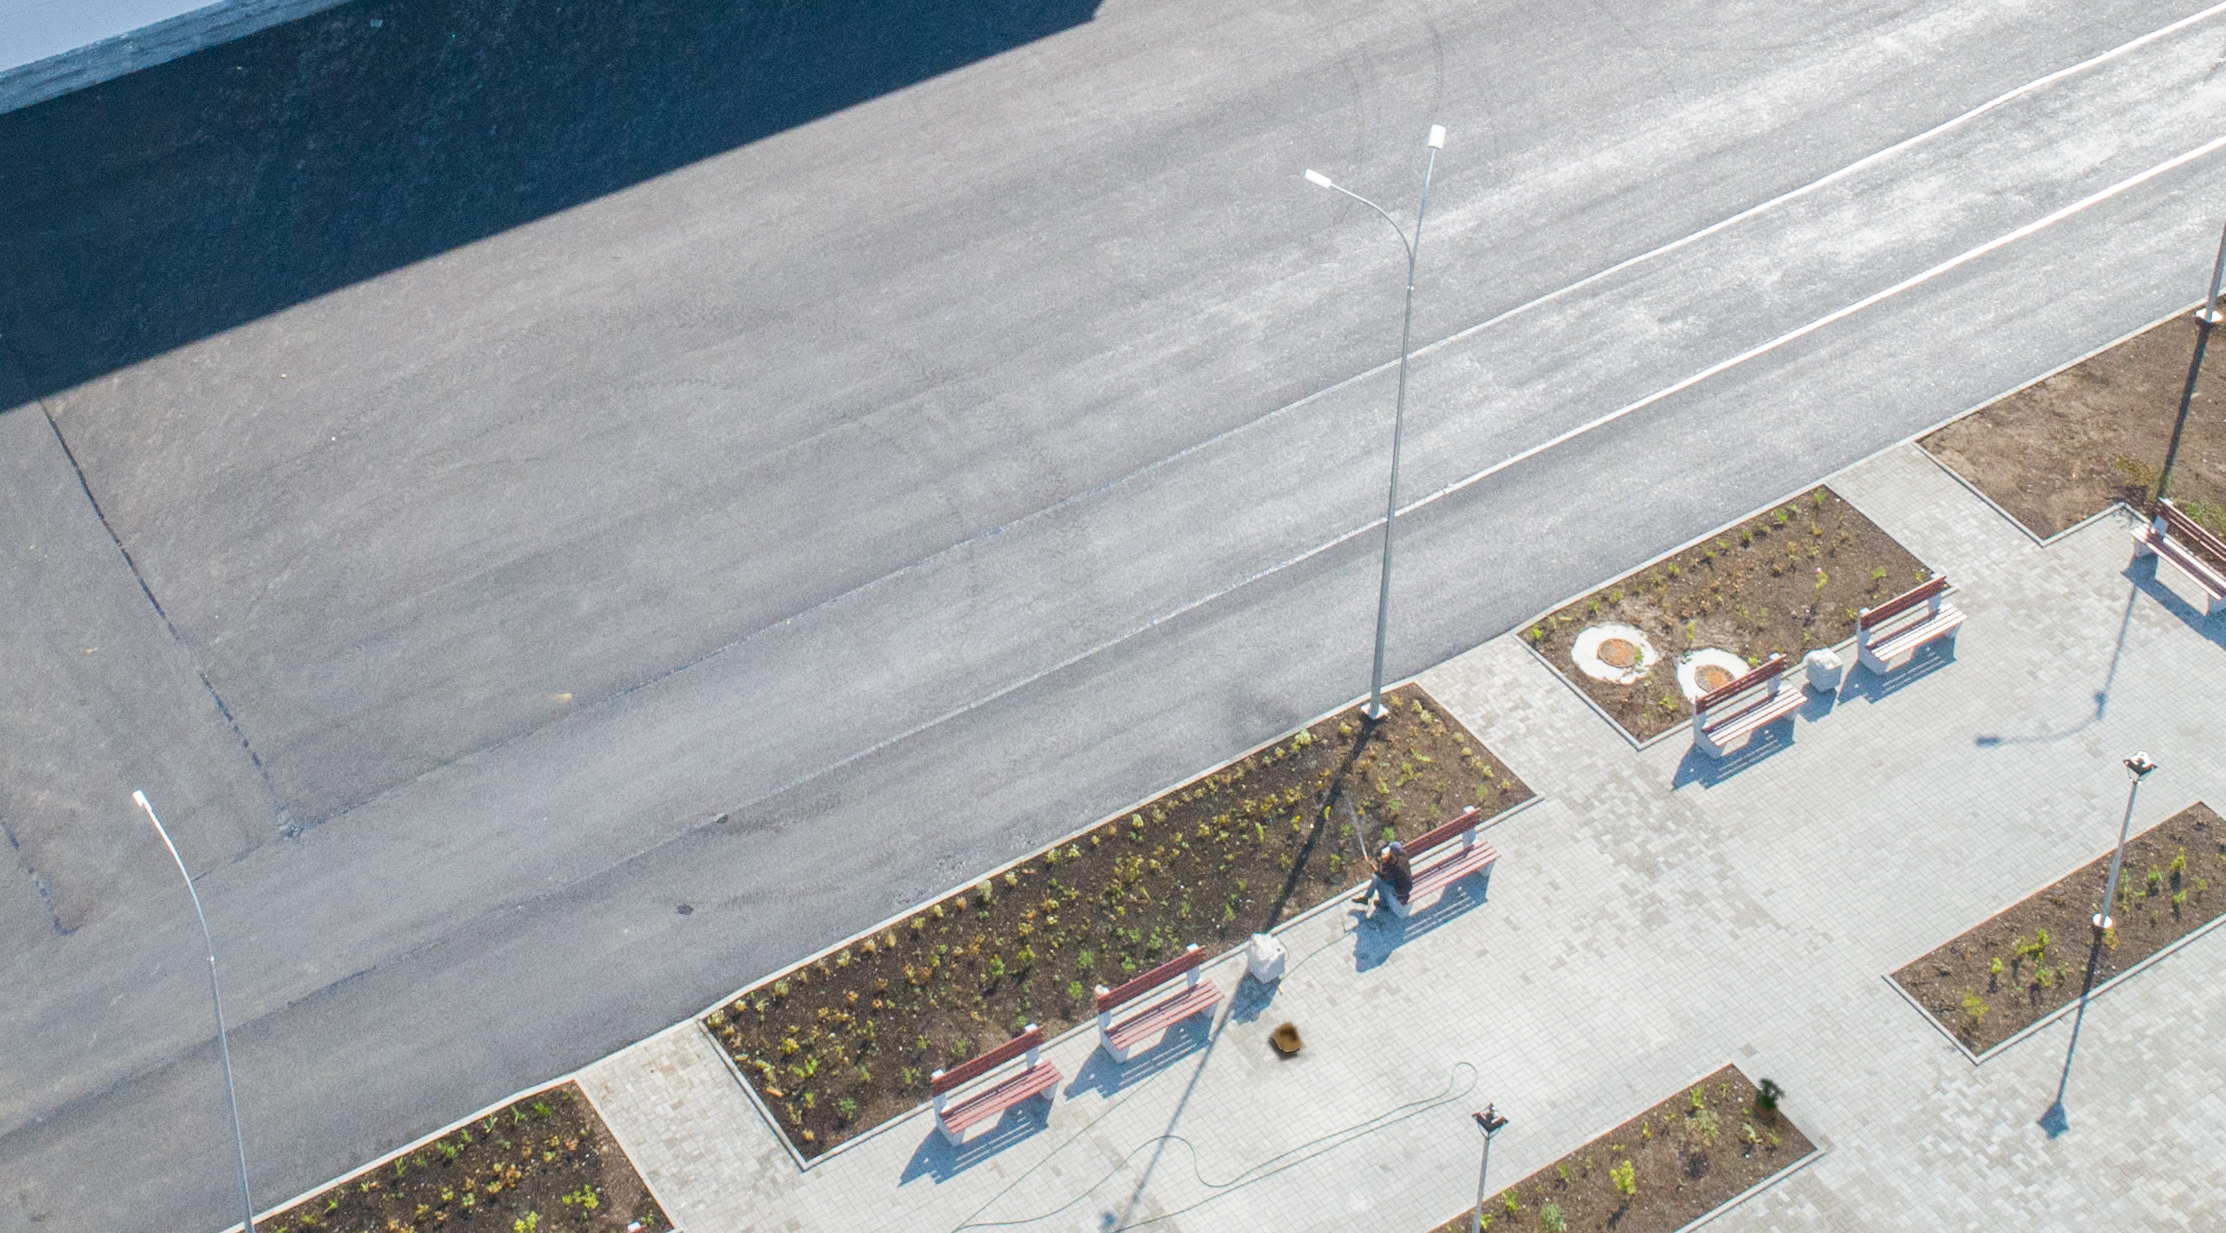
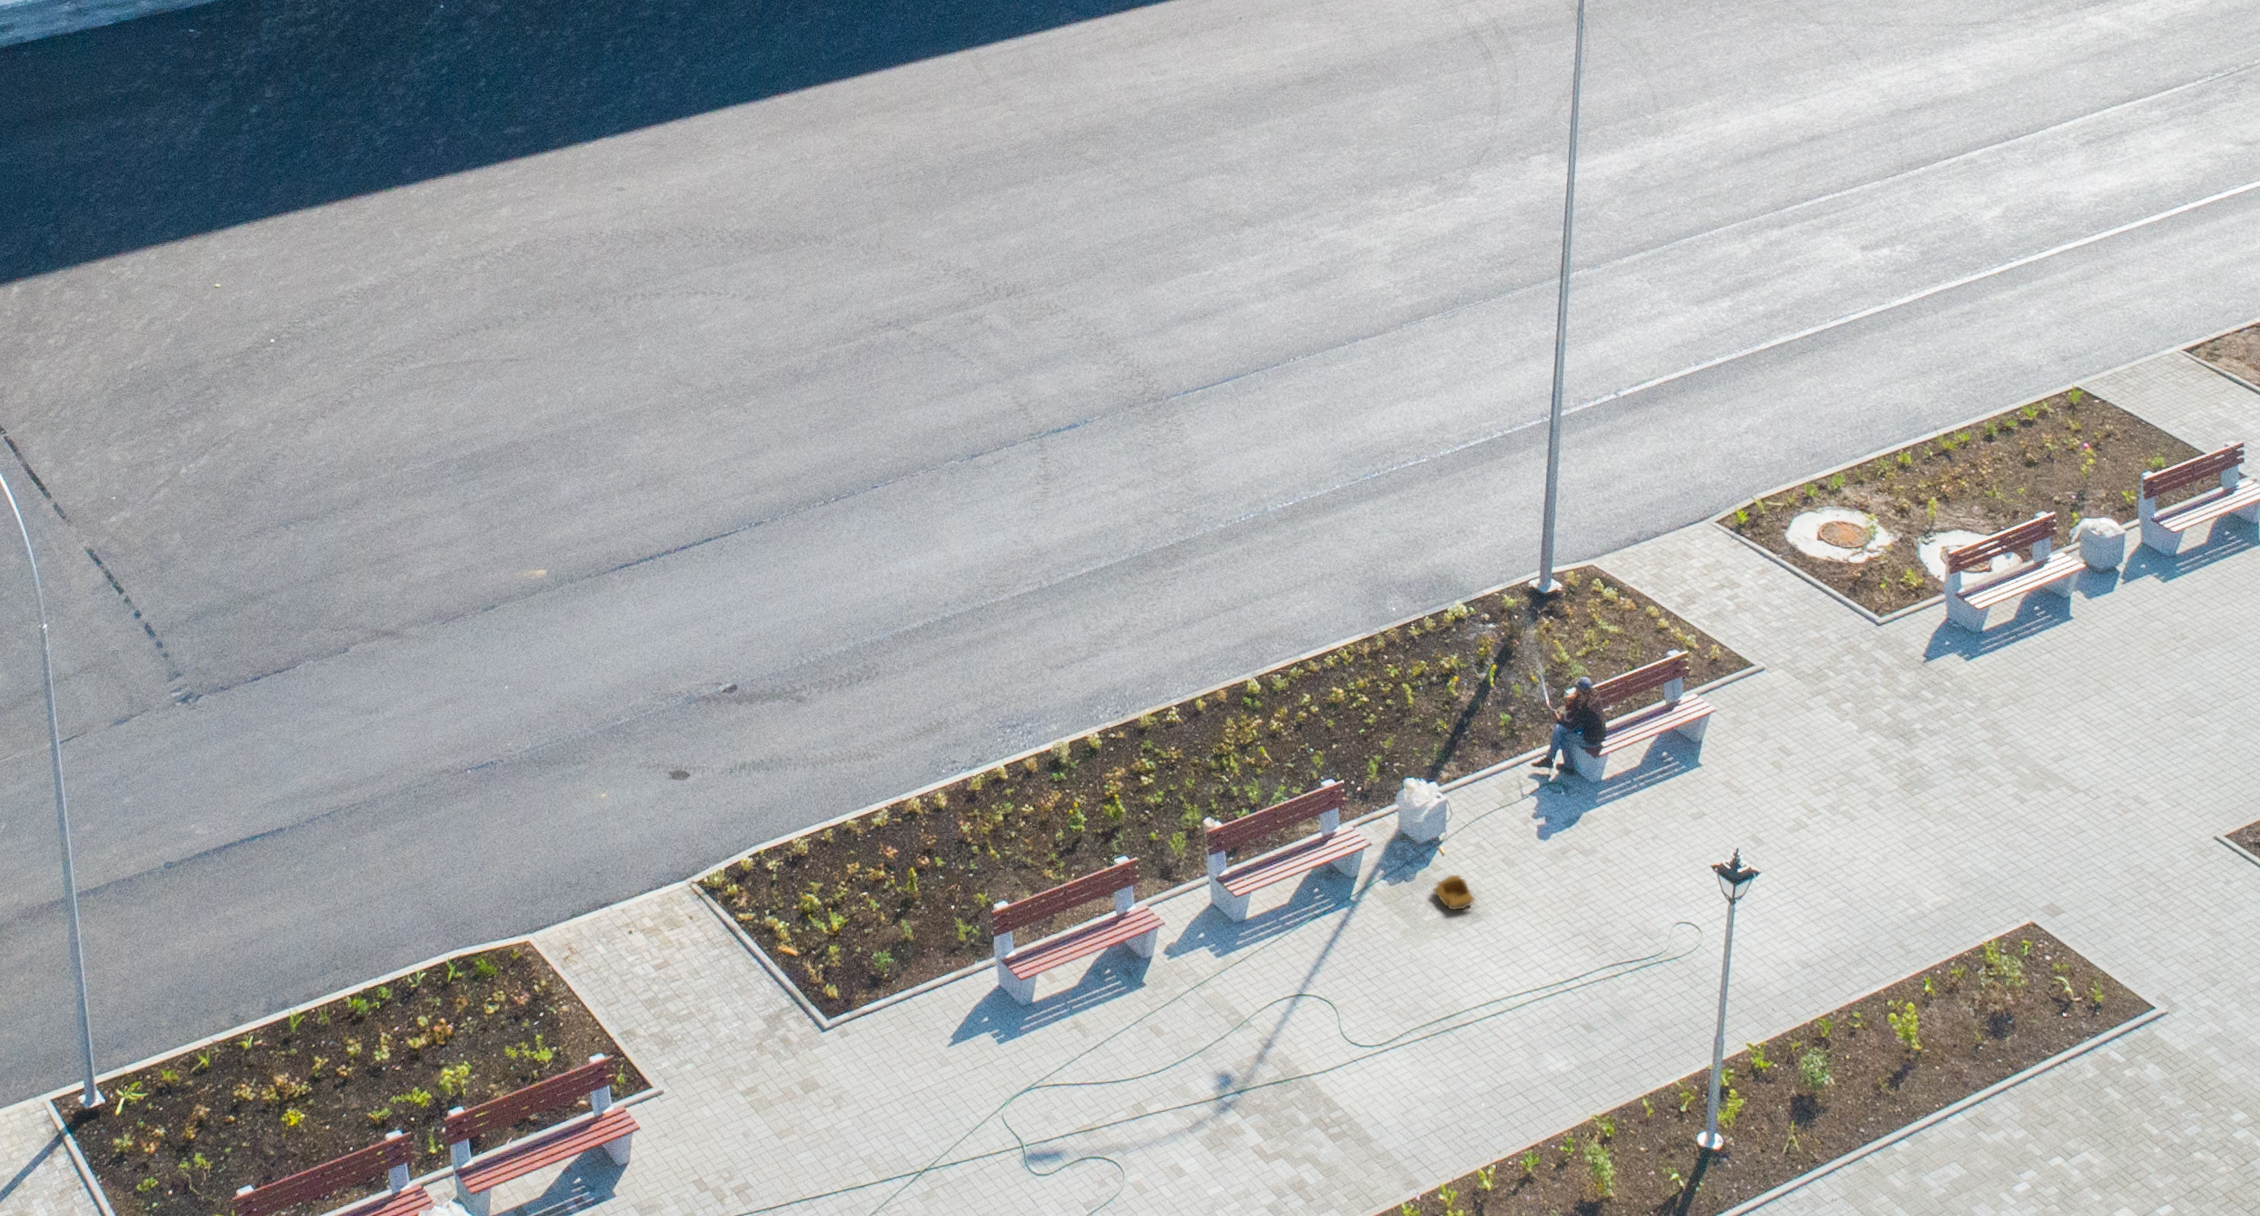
potted tree: present [1751,1078,1785,1124] -> none [2059,918,2105,983]

